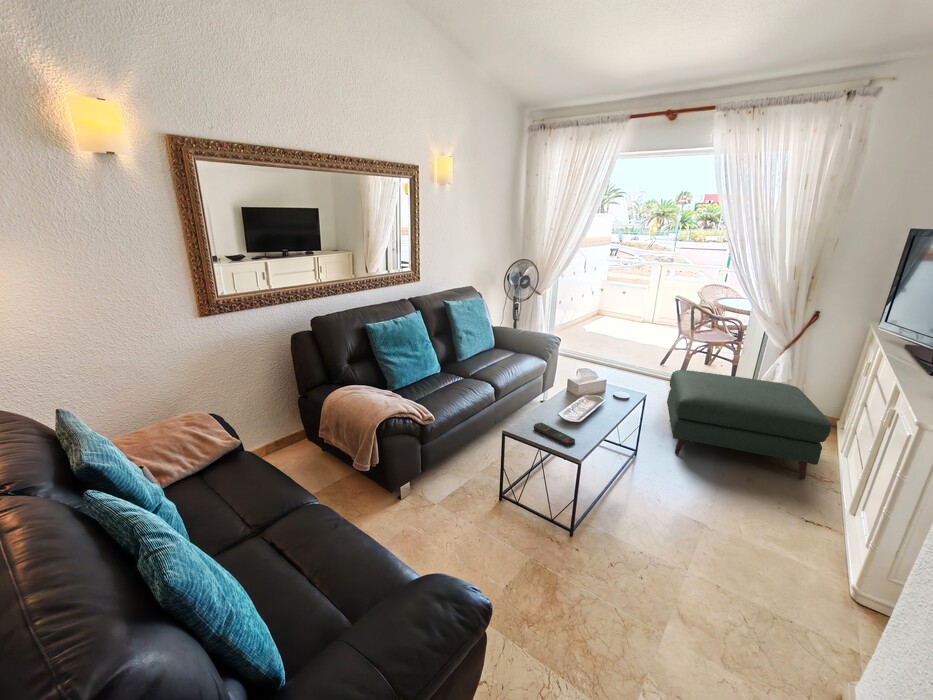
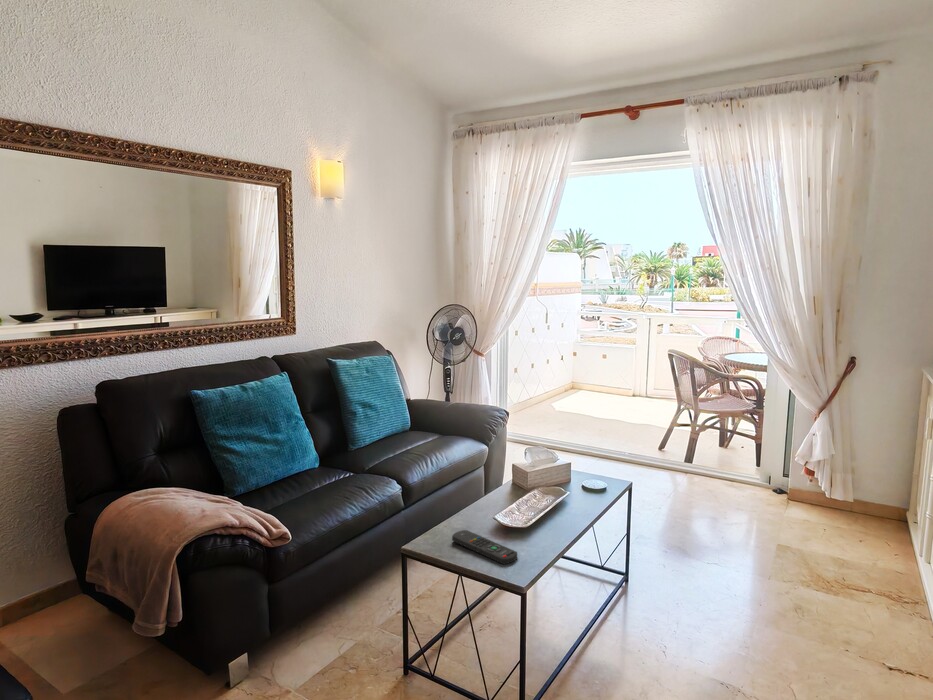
ottoman: present [667,370,831,479] -> none [668,447,899,601]

